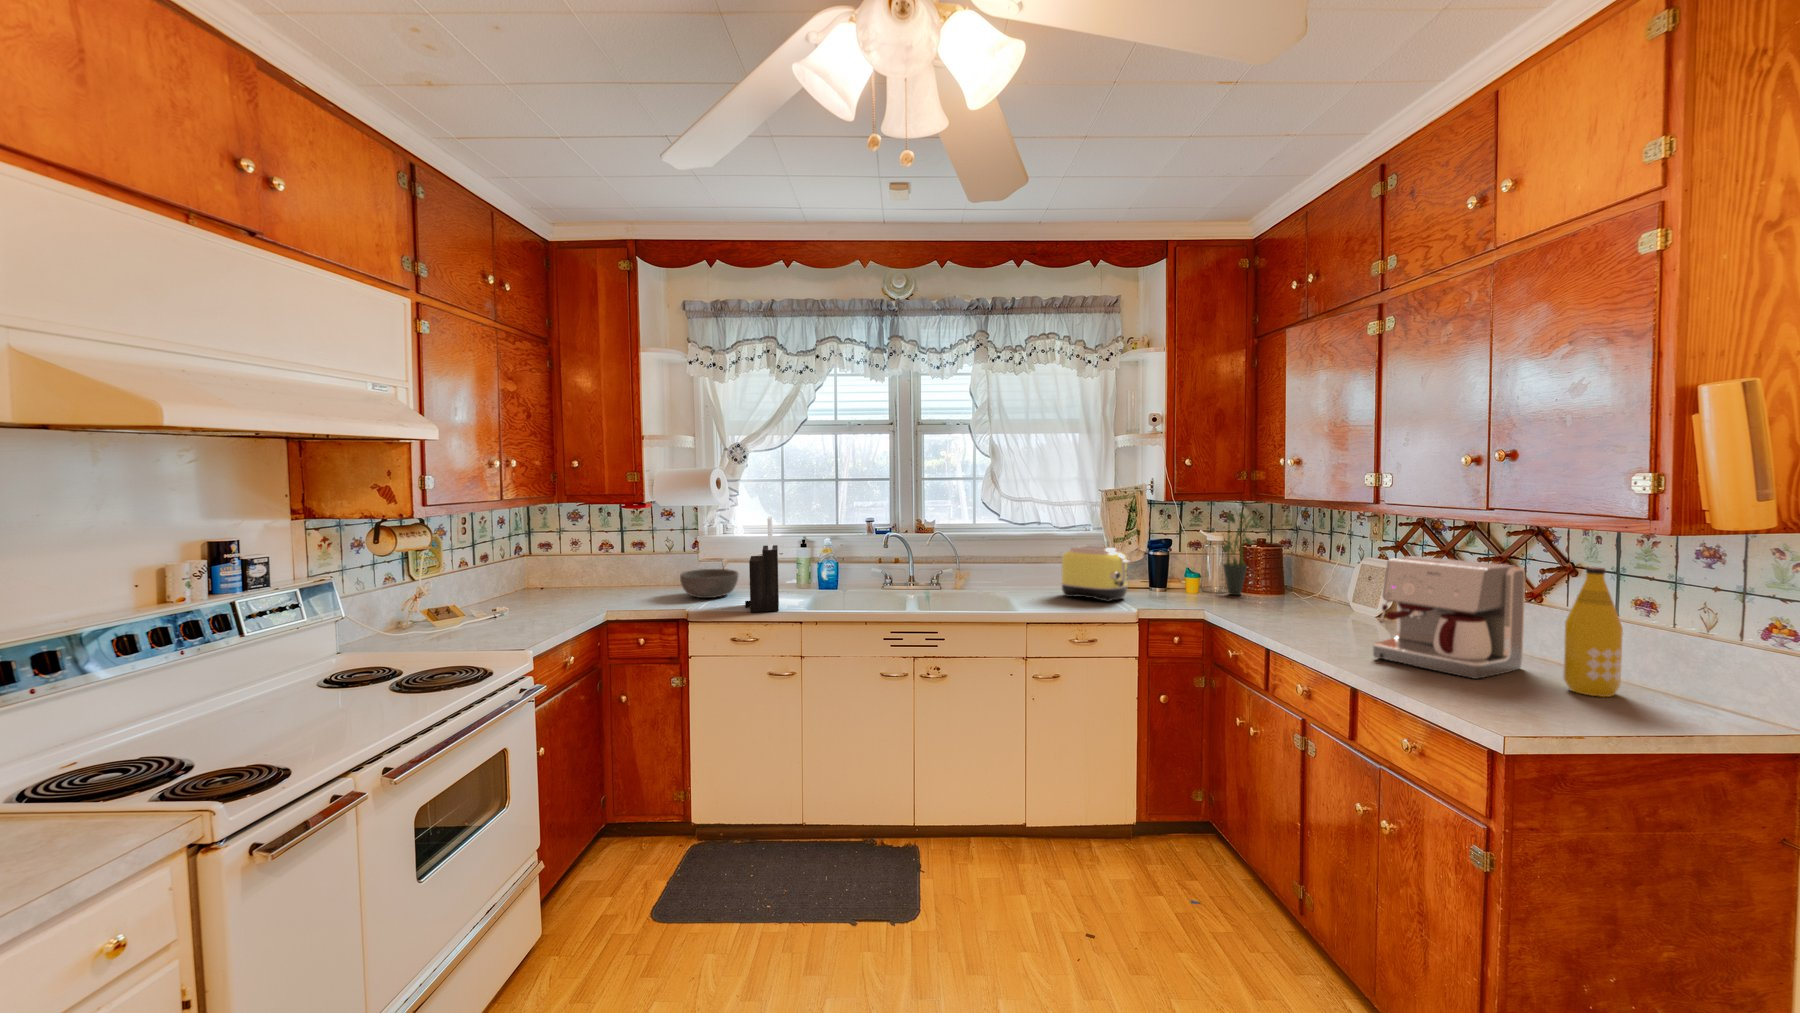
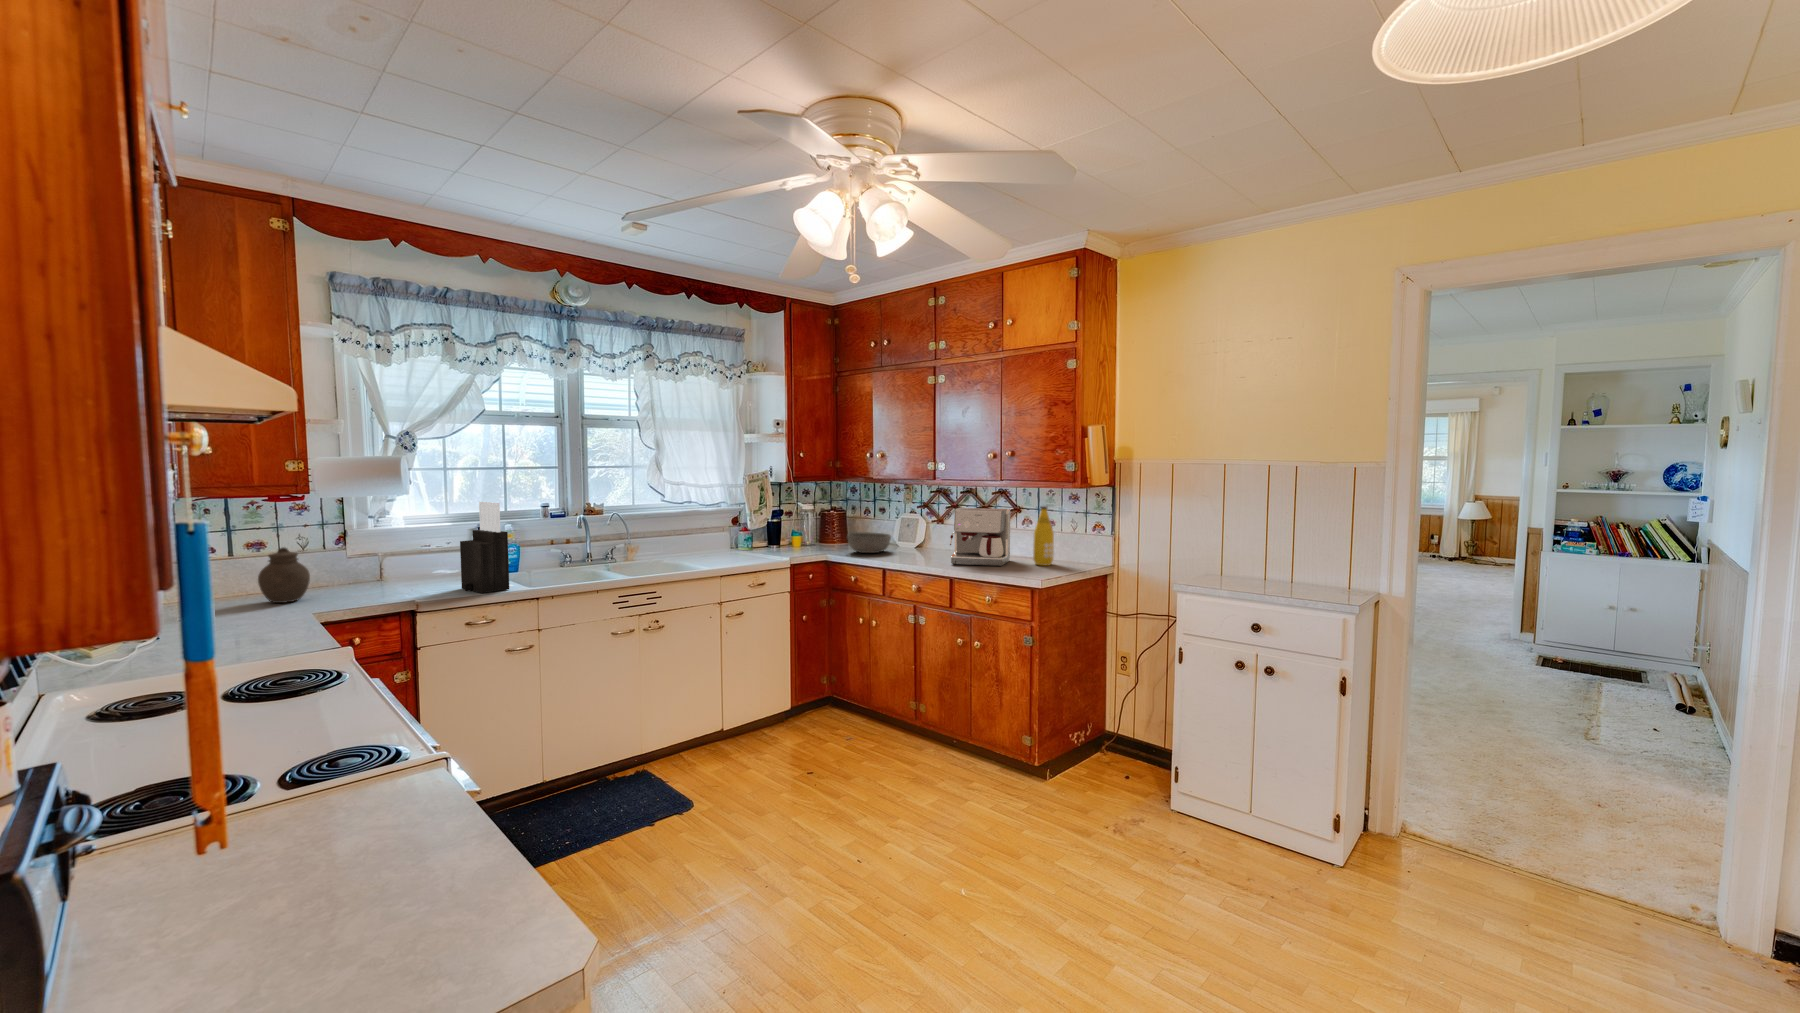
potted plant: present [1223,513,1259,595] -> none [818,487,843,546]
toaster: present [1061,545,1130,602] -> none [723,517,776,556]
jar: none [612,552,649,600] -> present [258,547,310,603]
bowl: present [680,569,738,598] -> present [847,532,891,553]

